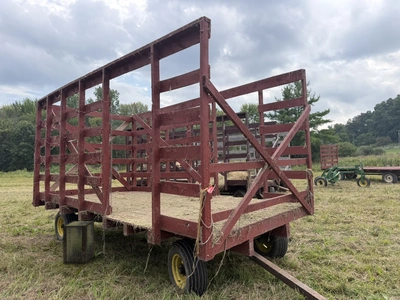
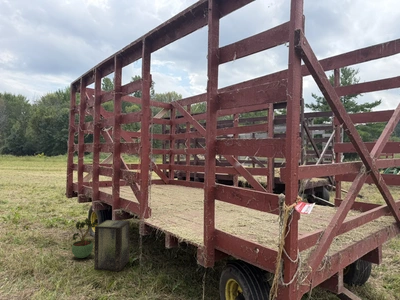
potted plant: none [42,221,65,256] -> present [72,219,97,258]

